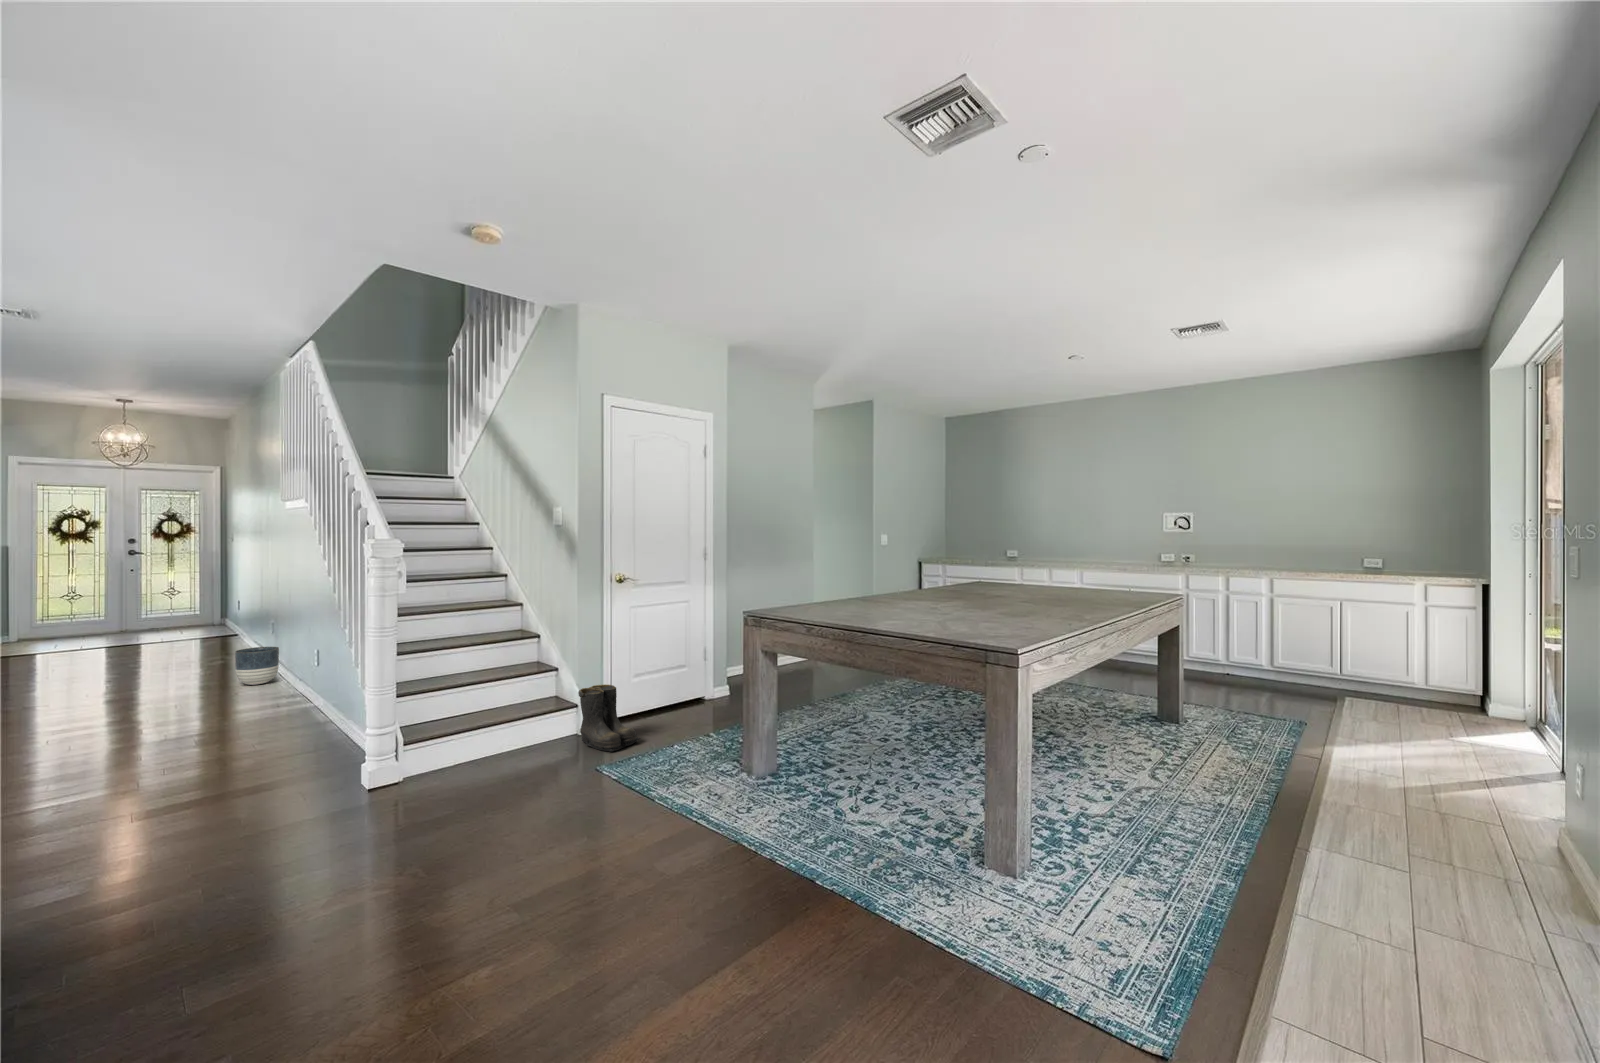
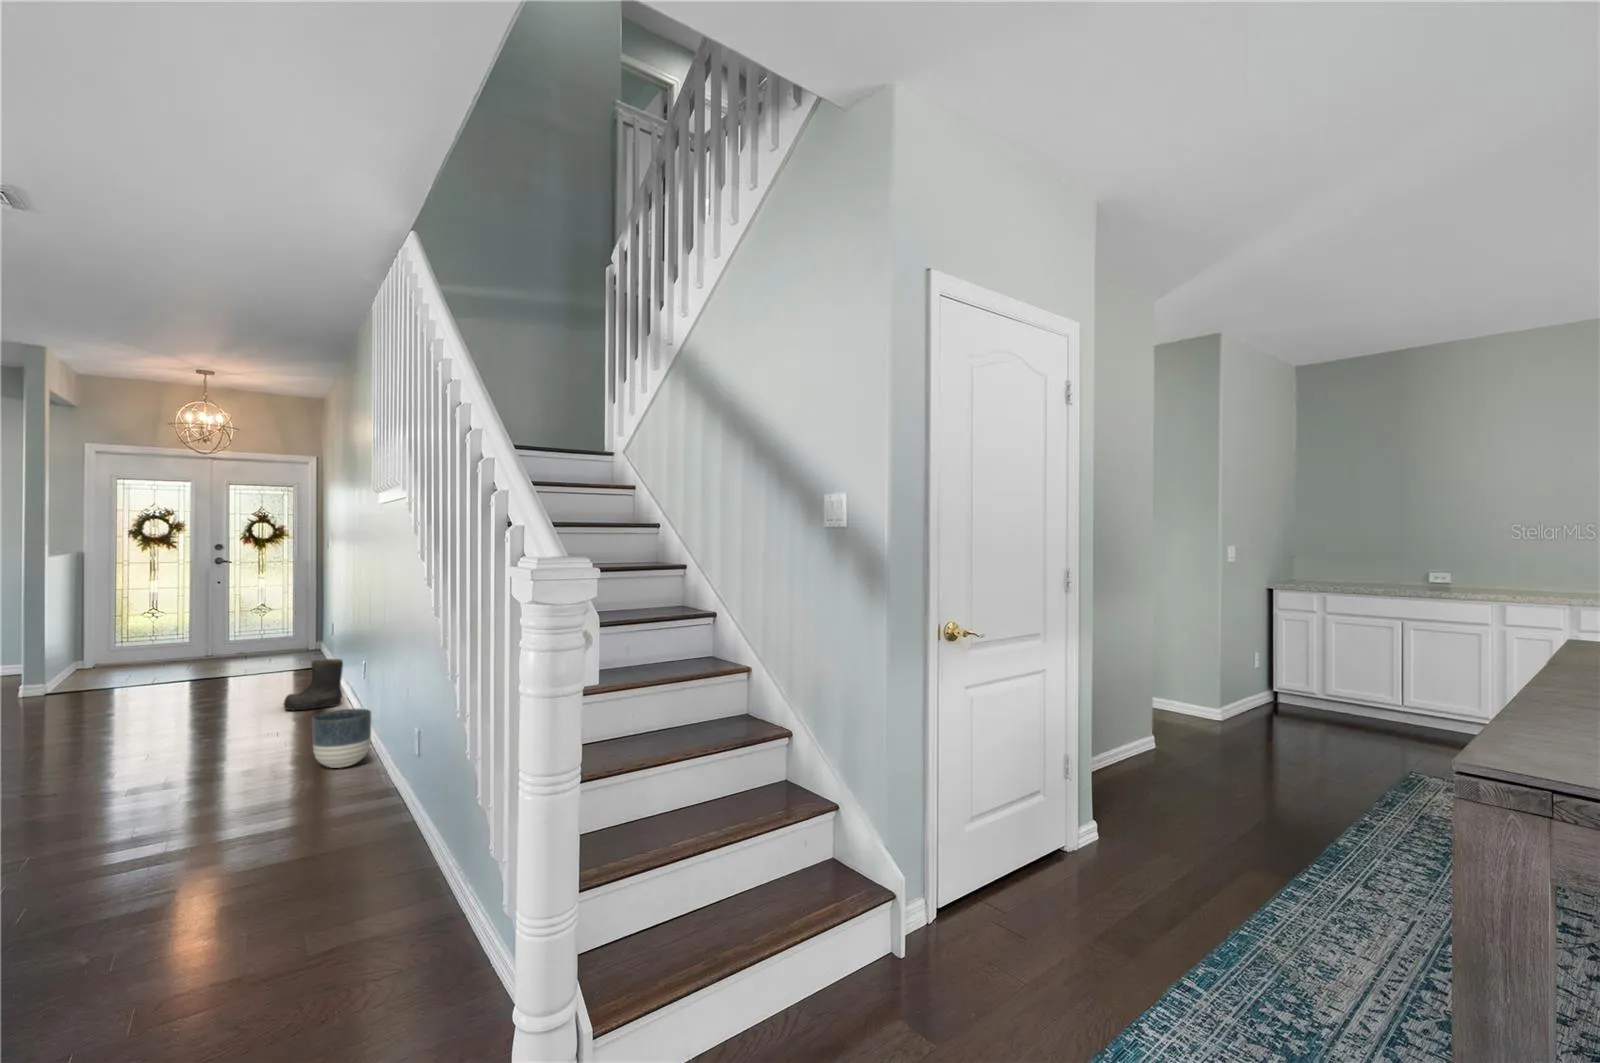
boots: present [578,684,640,752] -> present [283,659,343,710]

